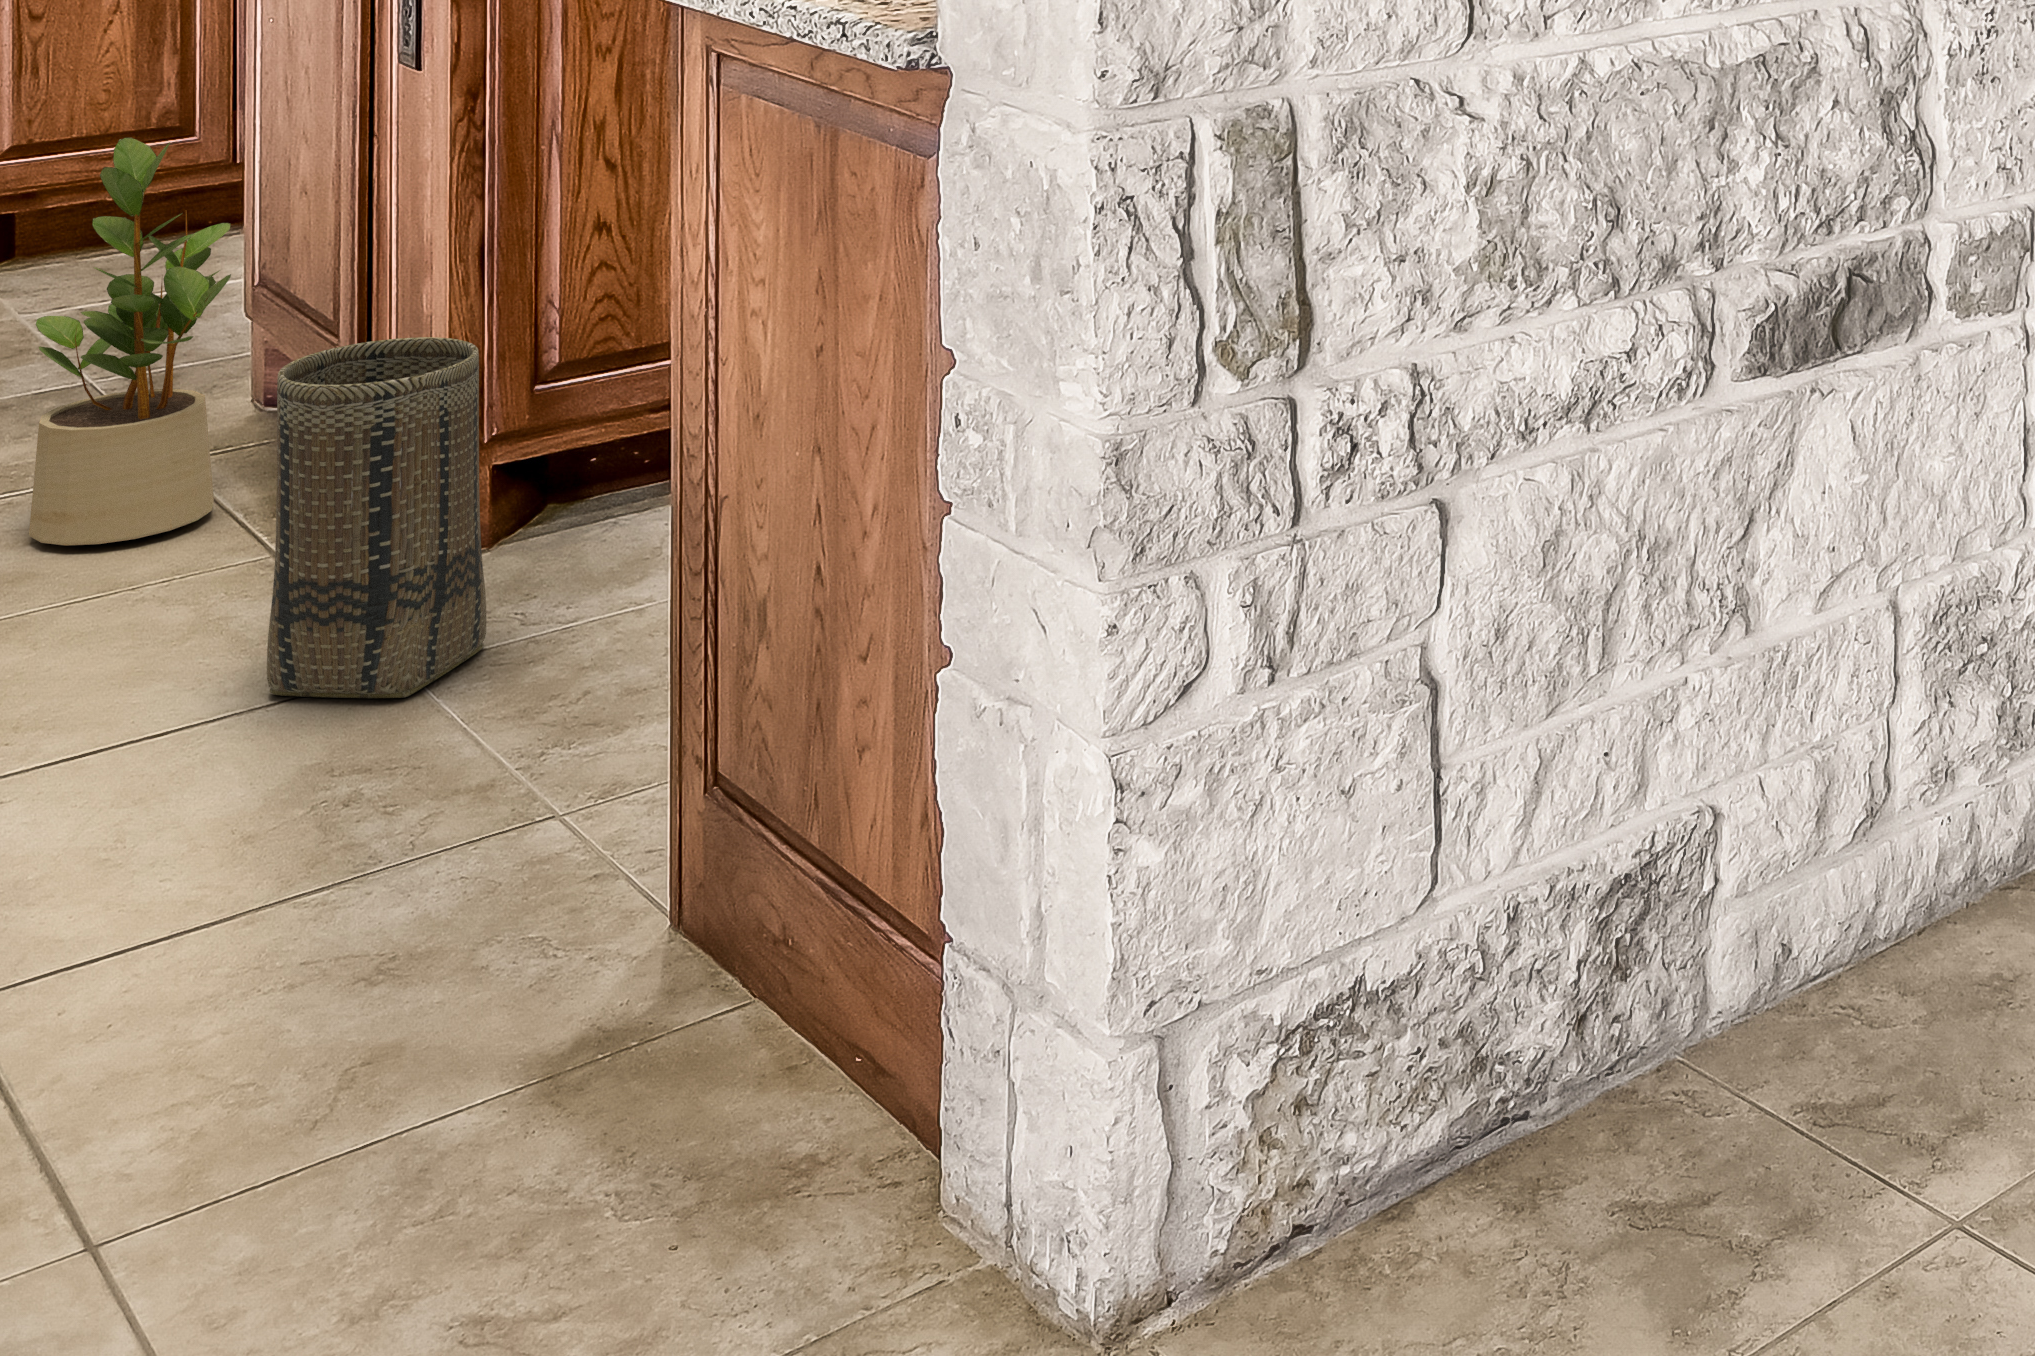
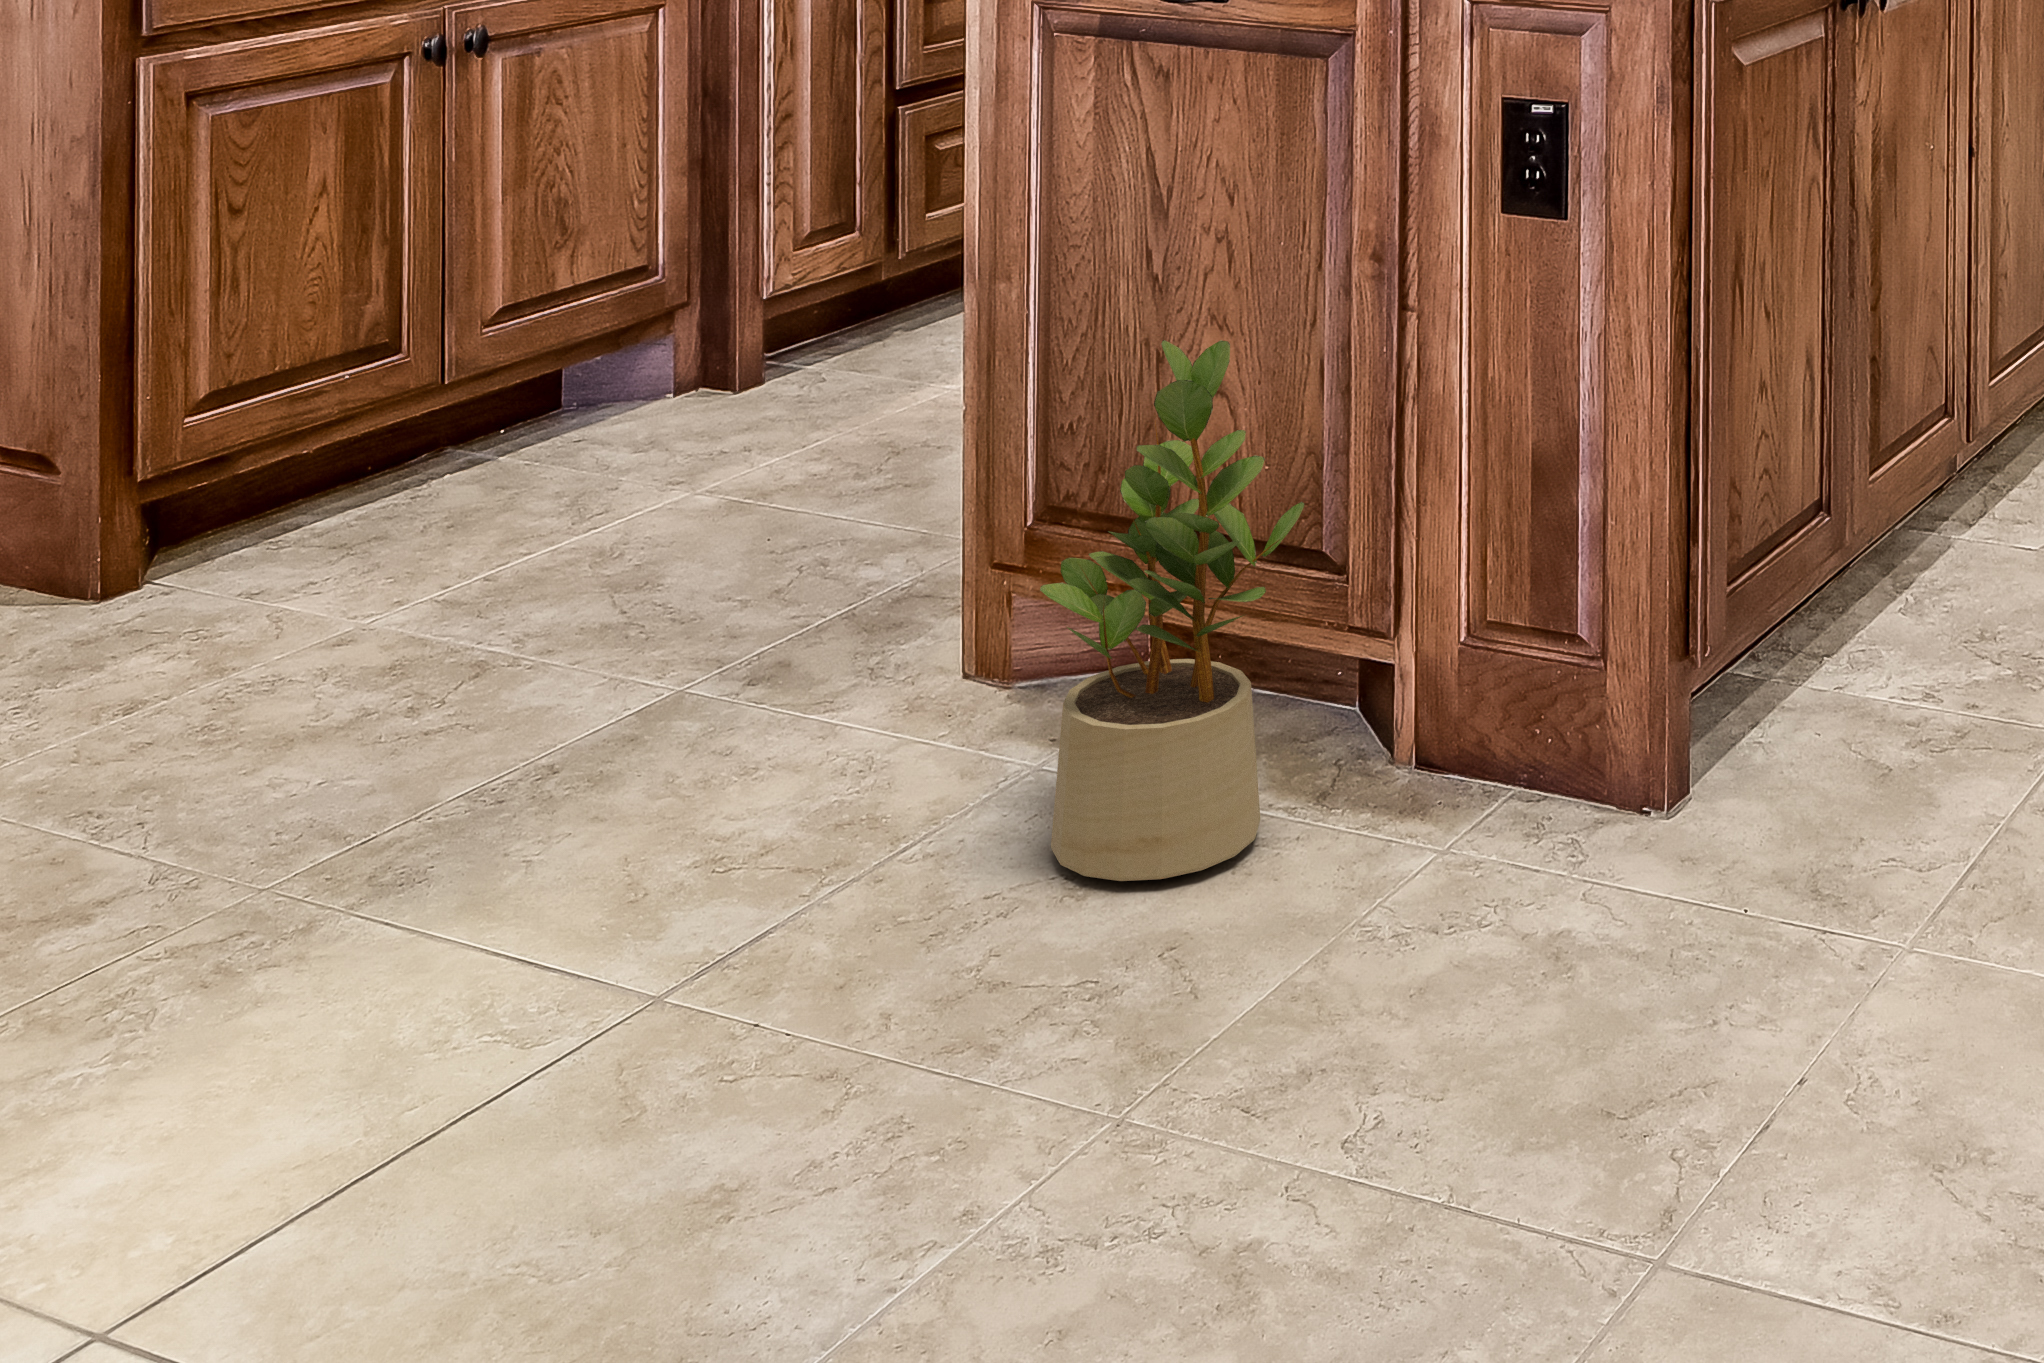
basket: present [267,337,486,698] -> none [1780,541,1994,1004]

